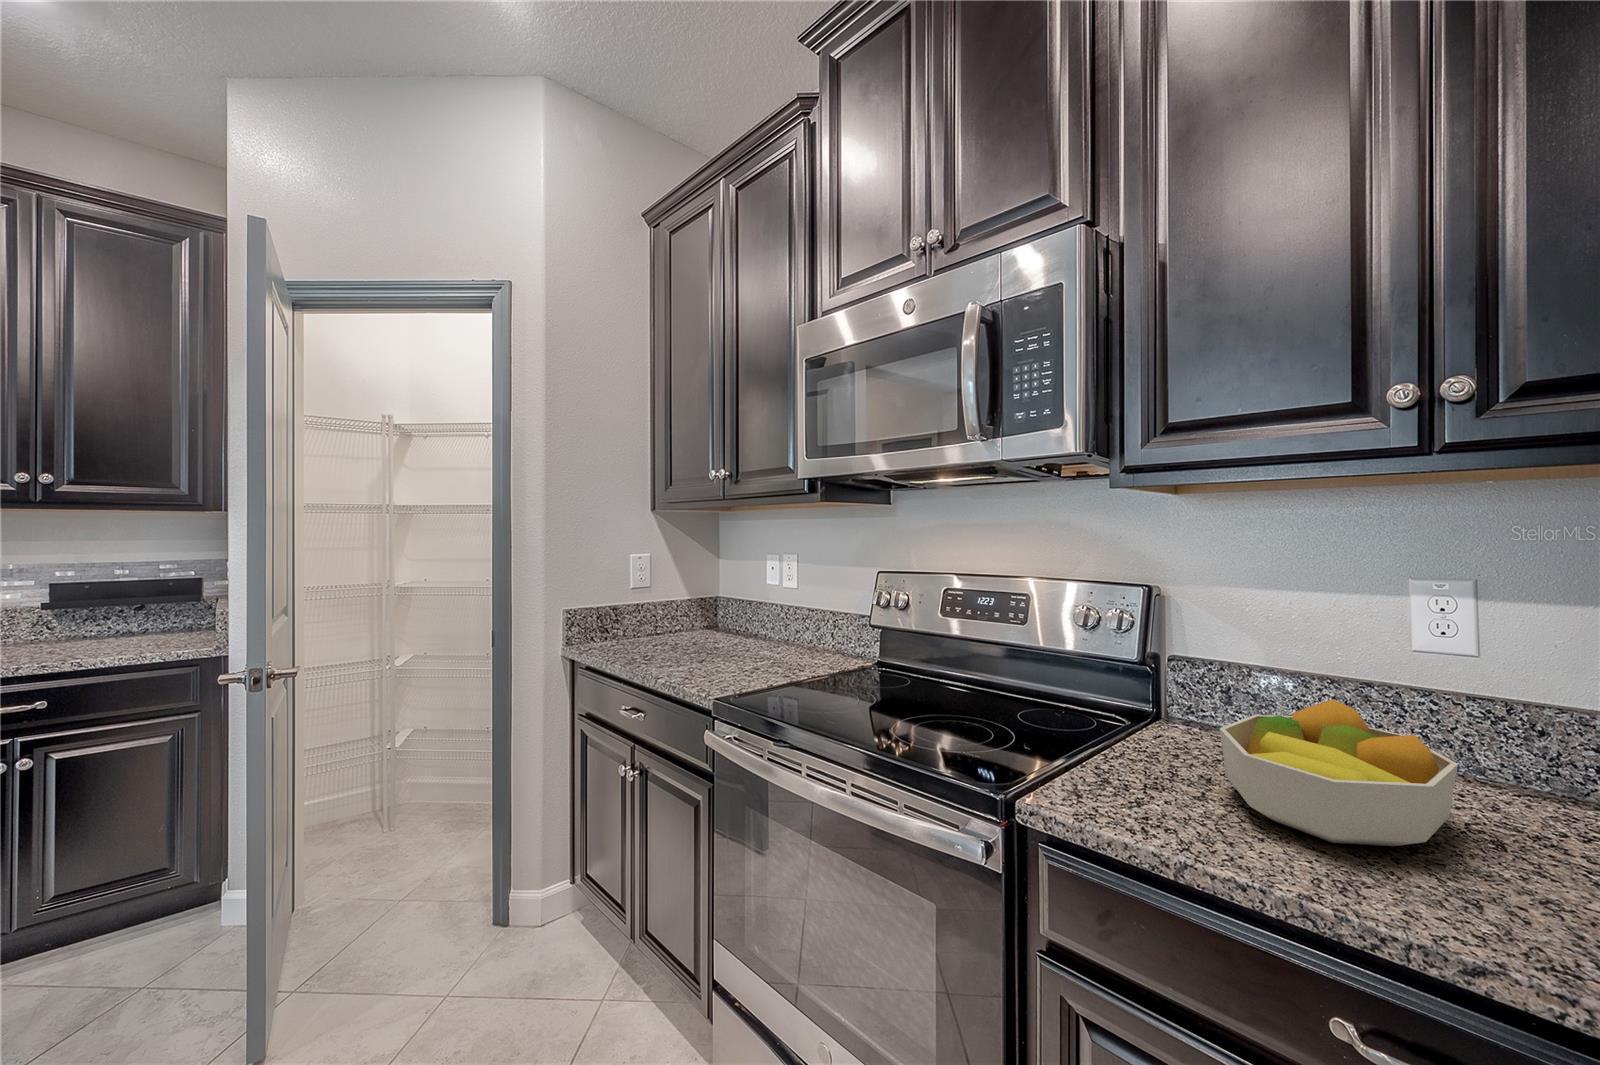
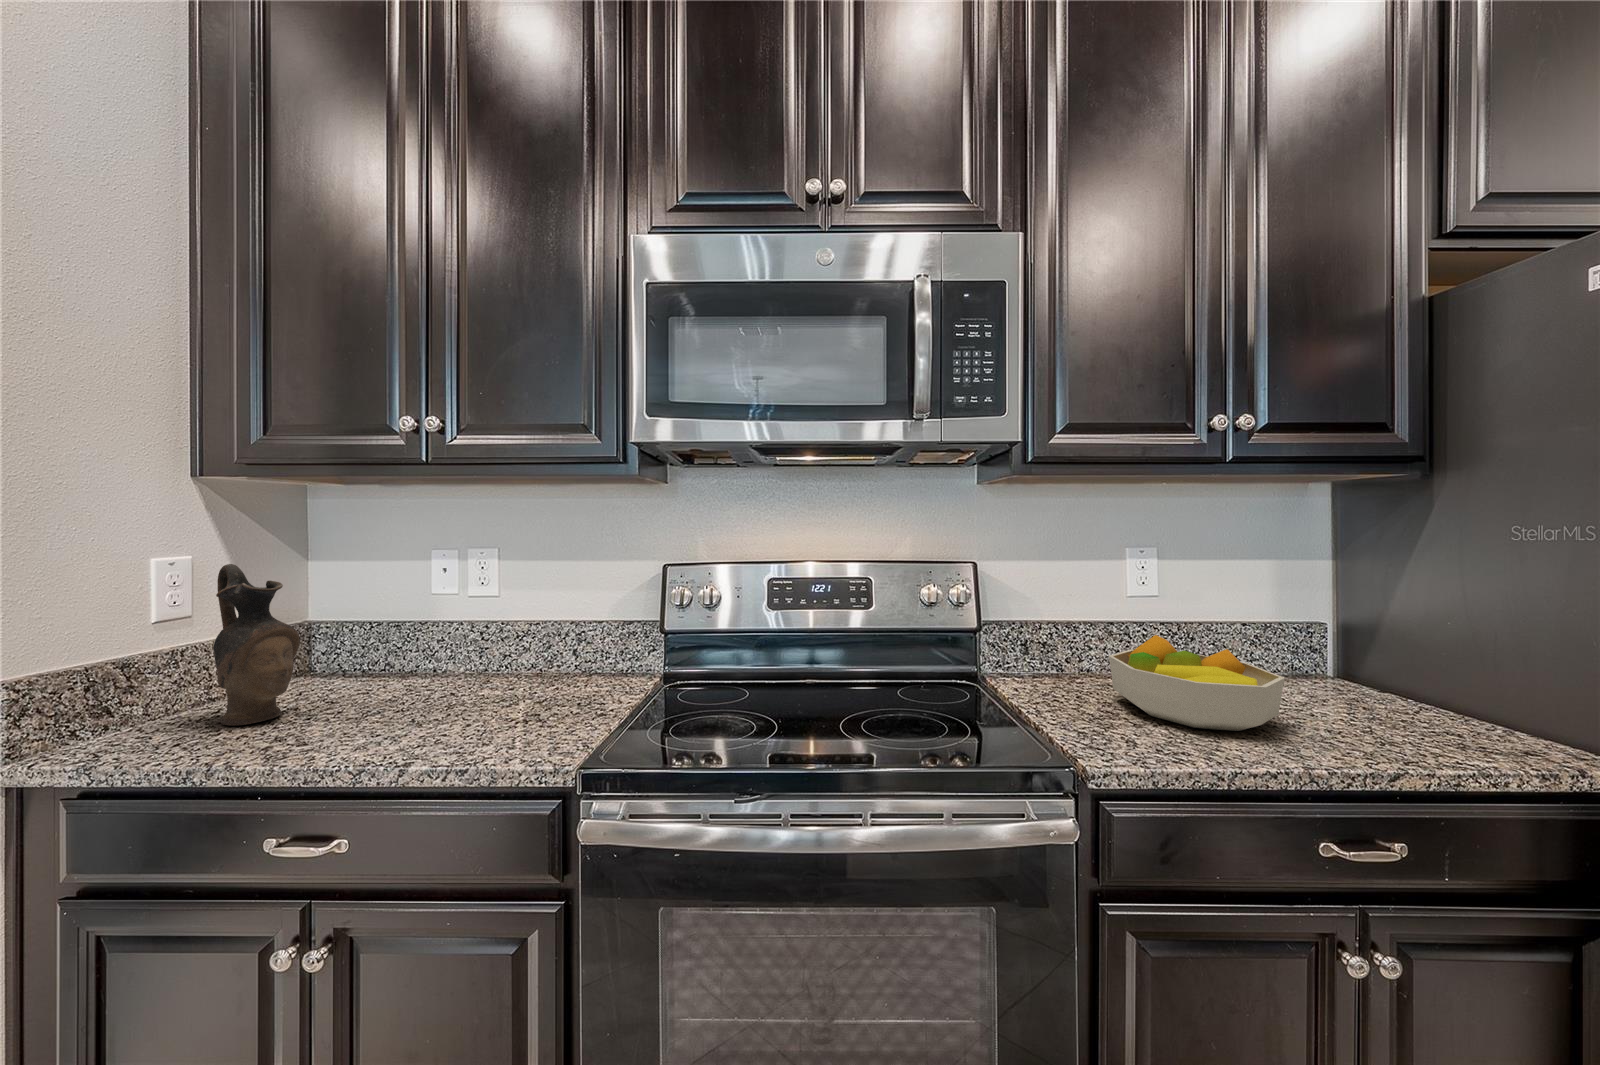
ceramic pitcher: none [640,558,678,647] -> present [213,564,299,725]

